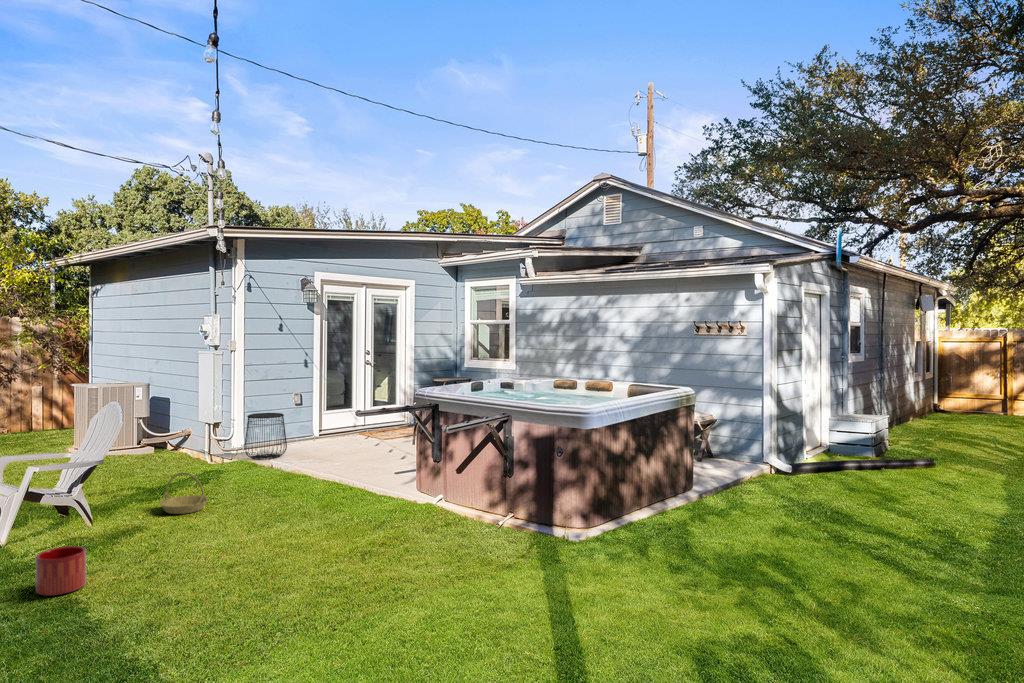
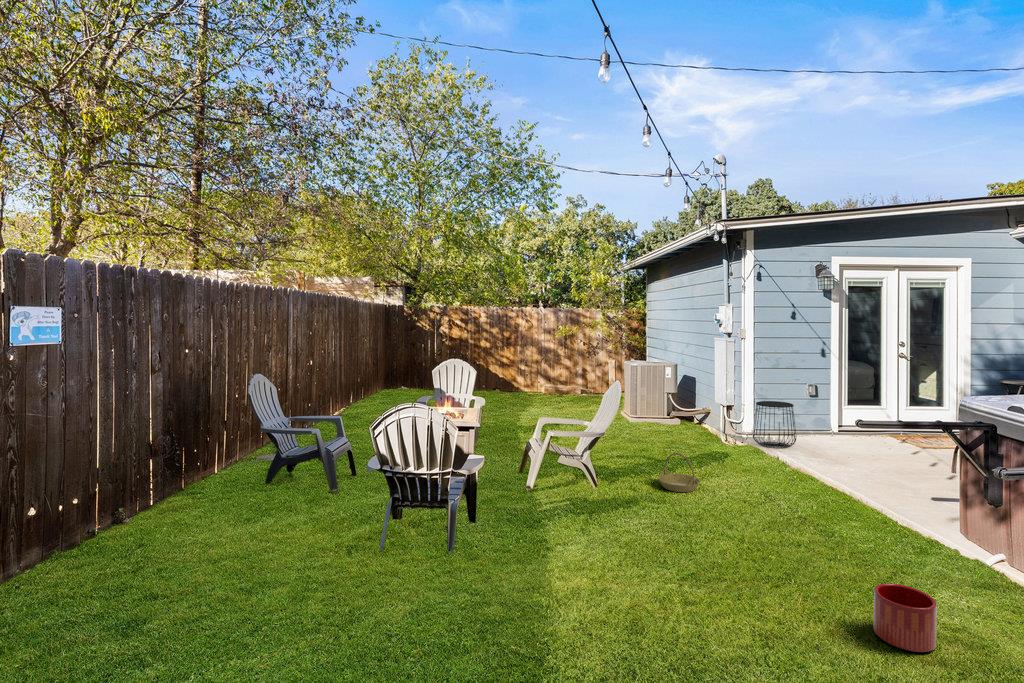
planter: present [36,546,86,596] -> present [873,583,937,652]

